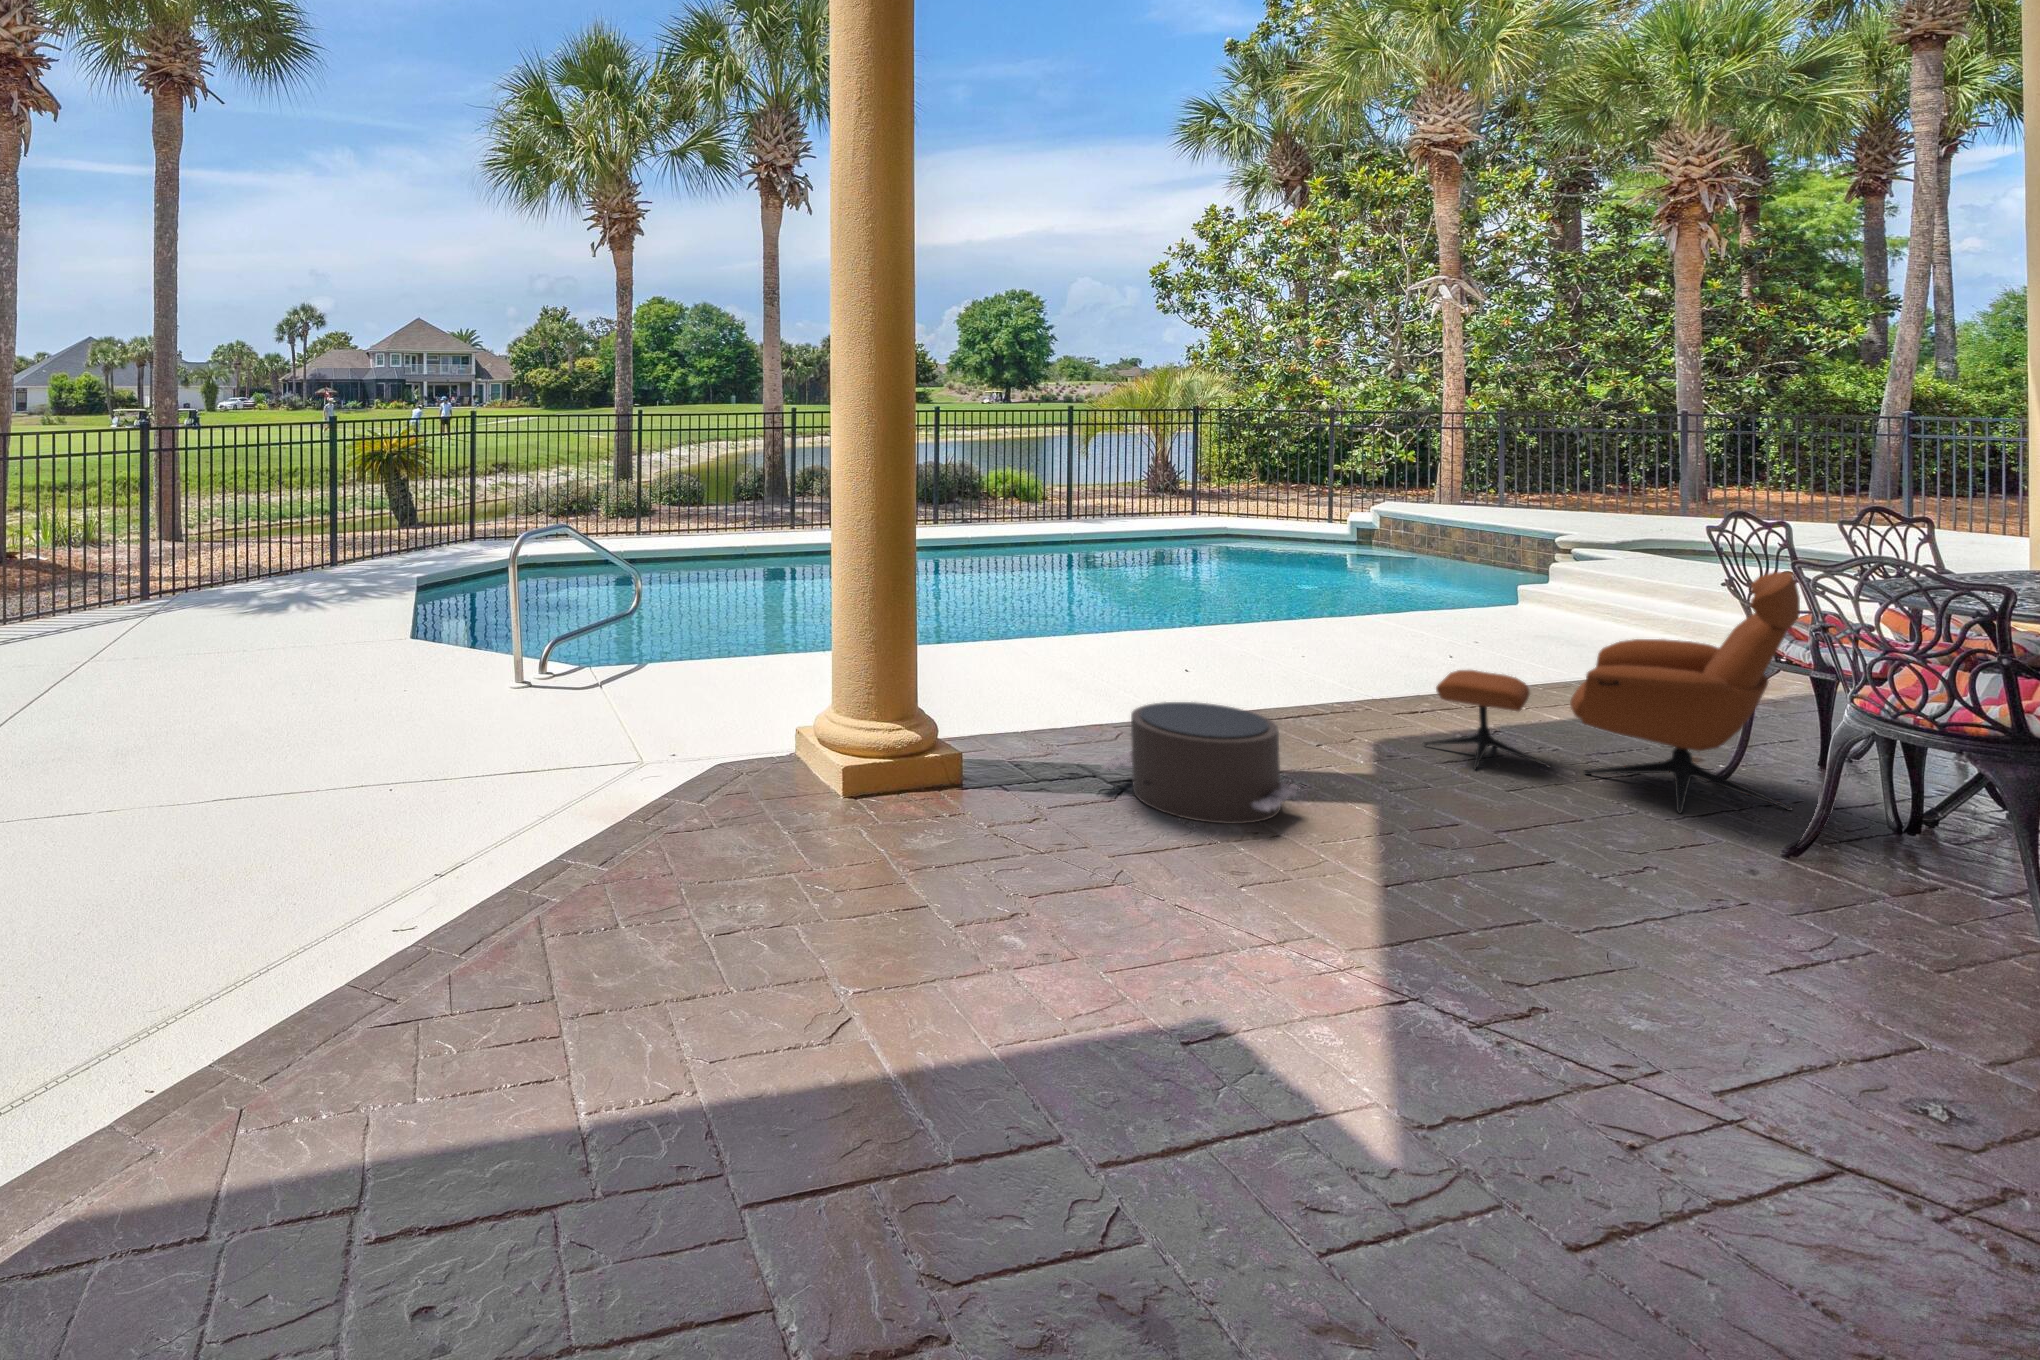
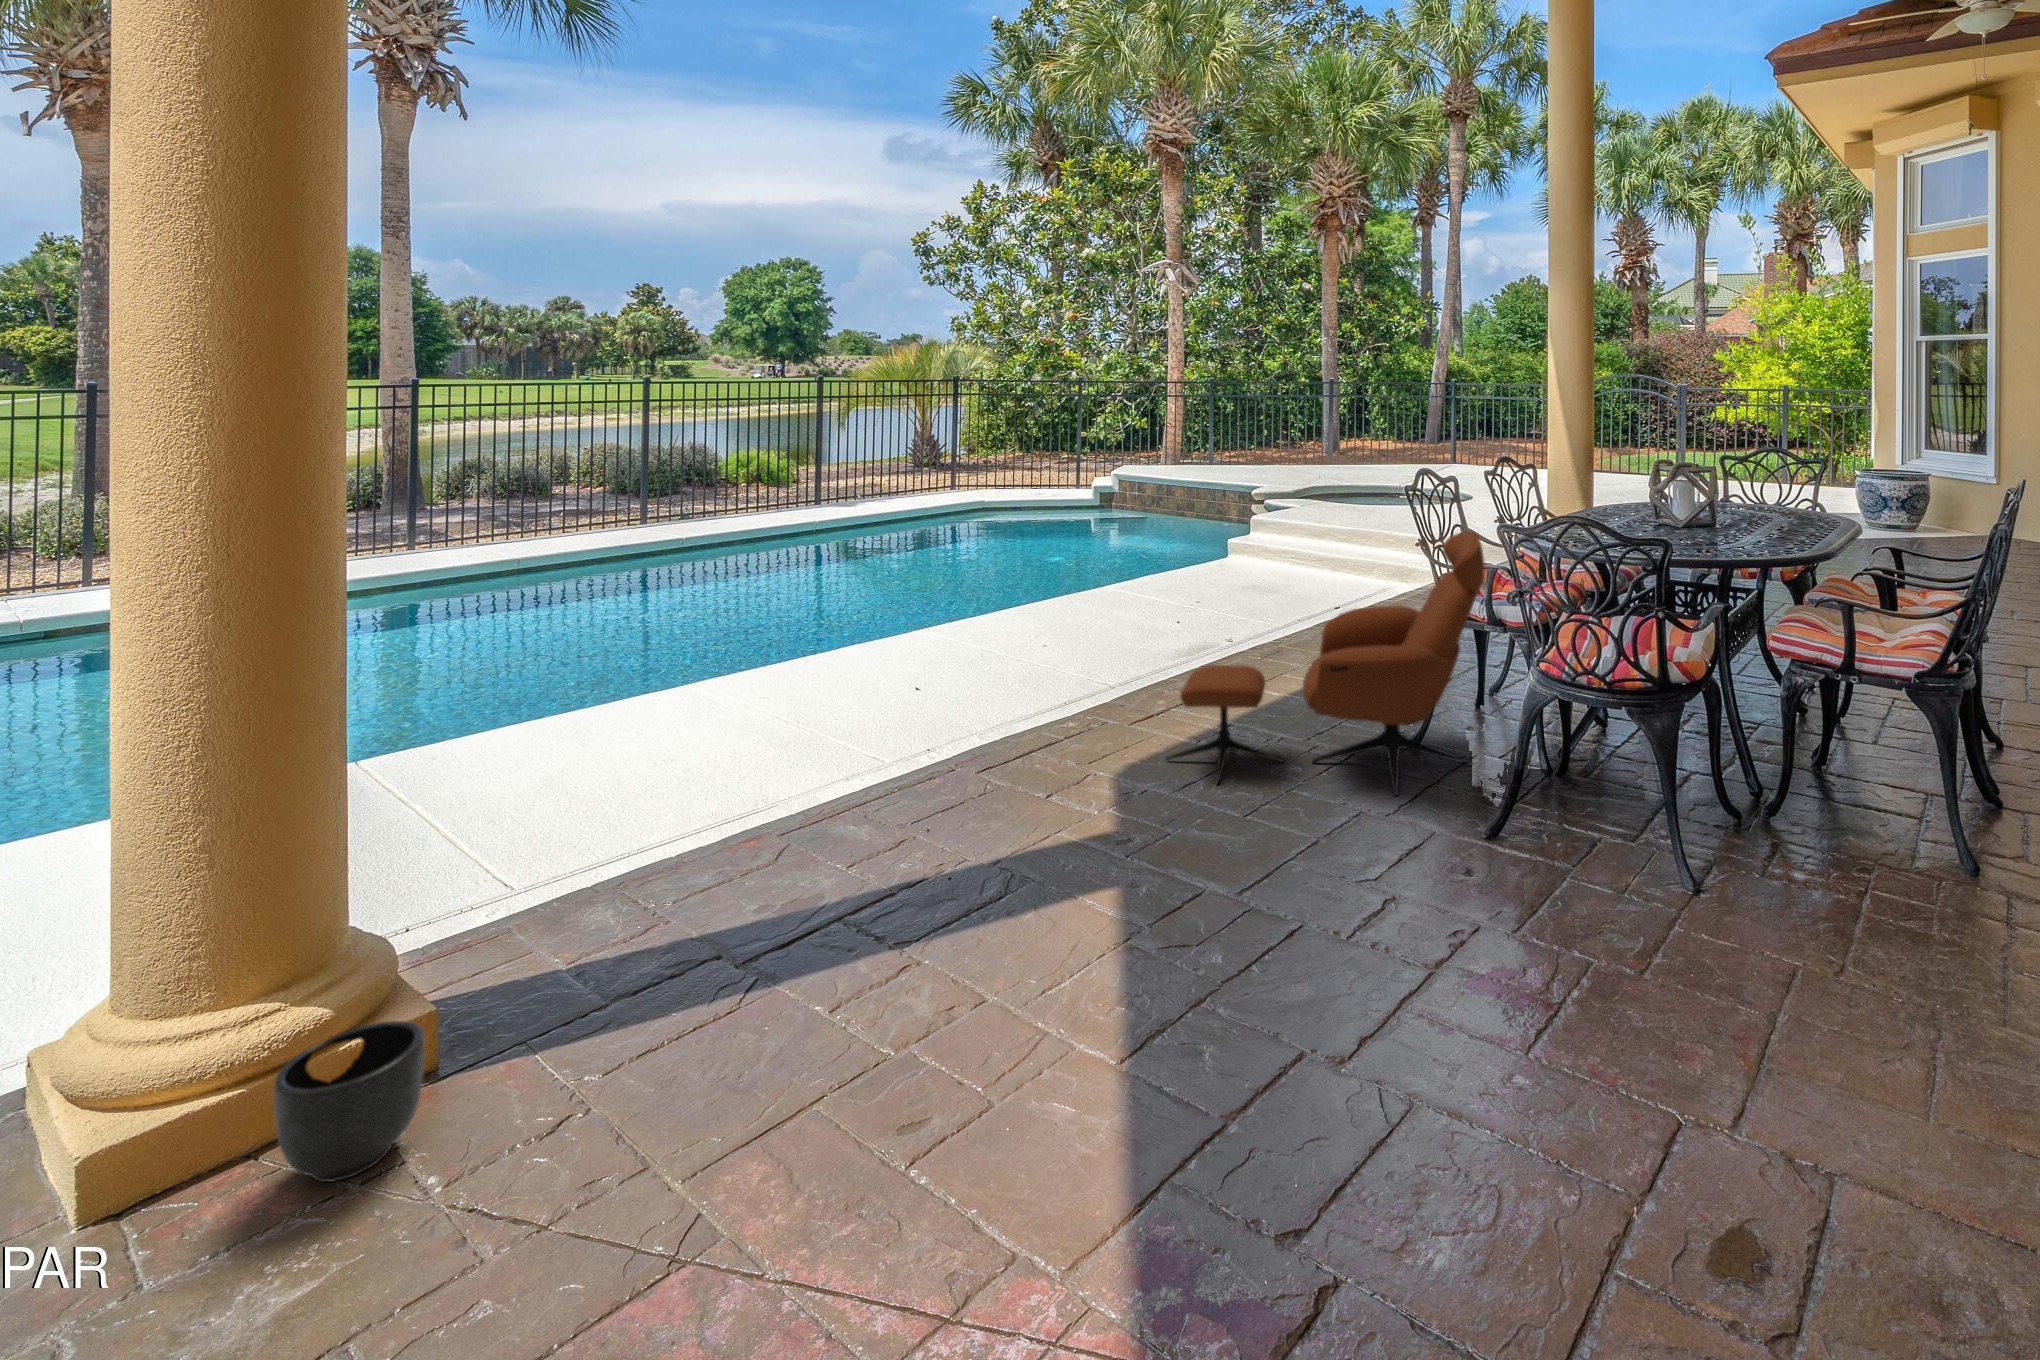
pouf: present [1102,702,1300,824] -> none [749,785,1032,991]
planter: none [890,749,948,819] -> present [274,1021,424,1182]

